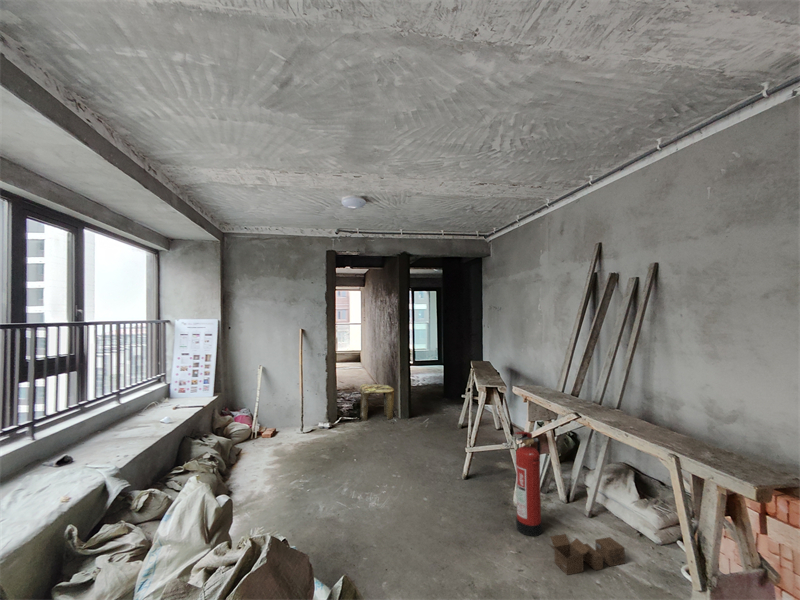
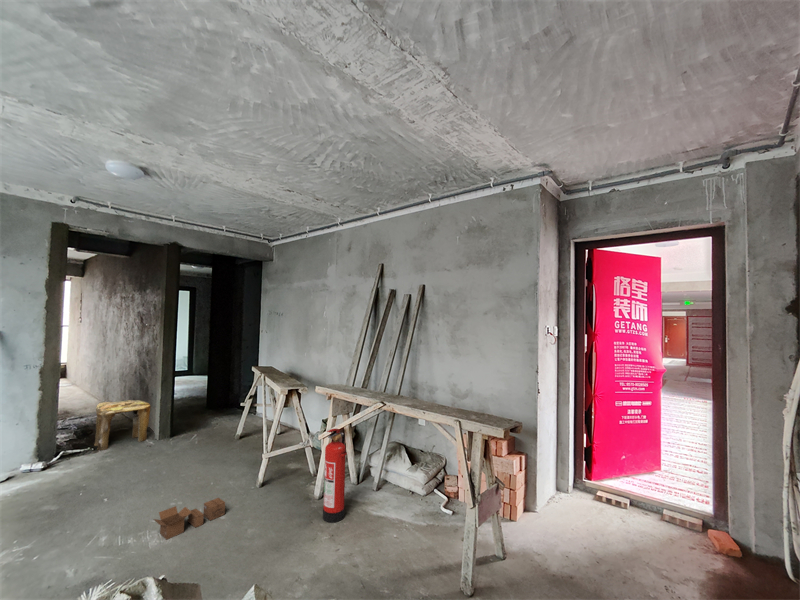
cardboard box: present [550,534,625,575] -> present [154,498,225,540]

